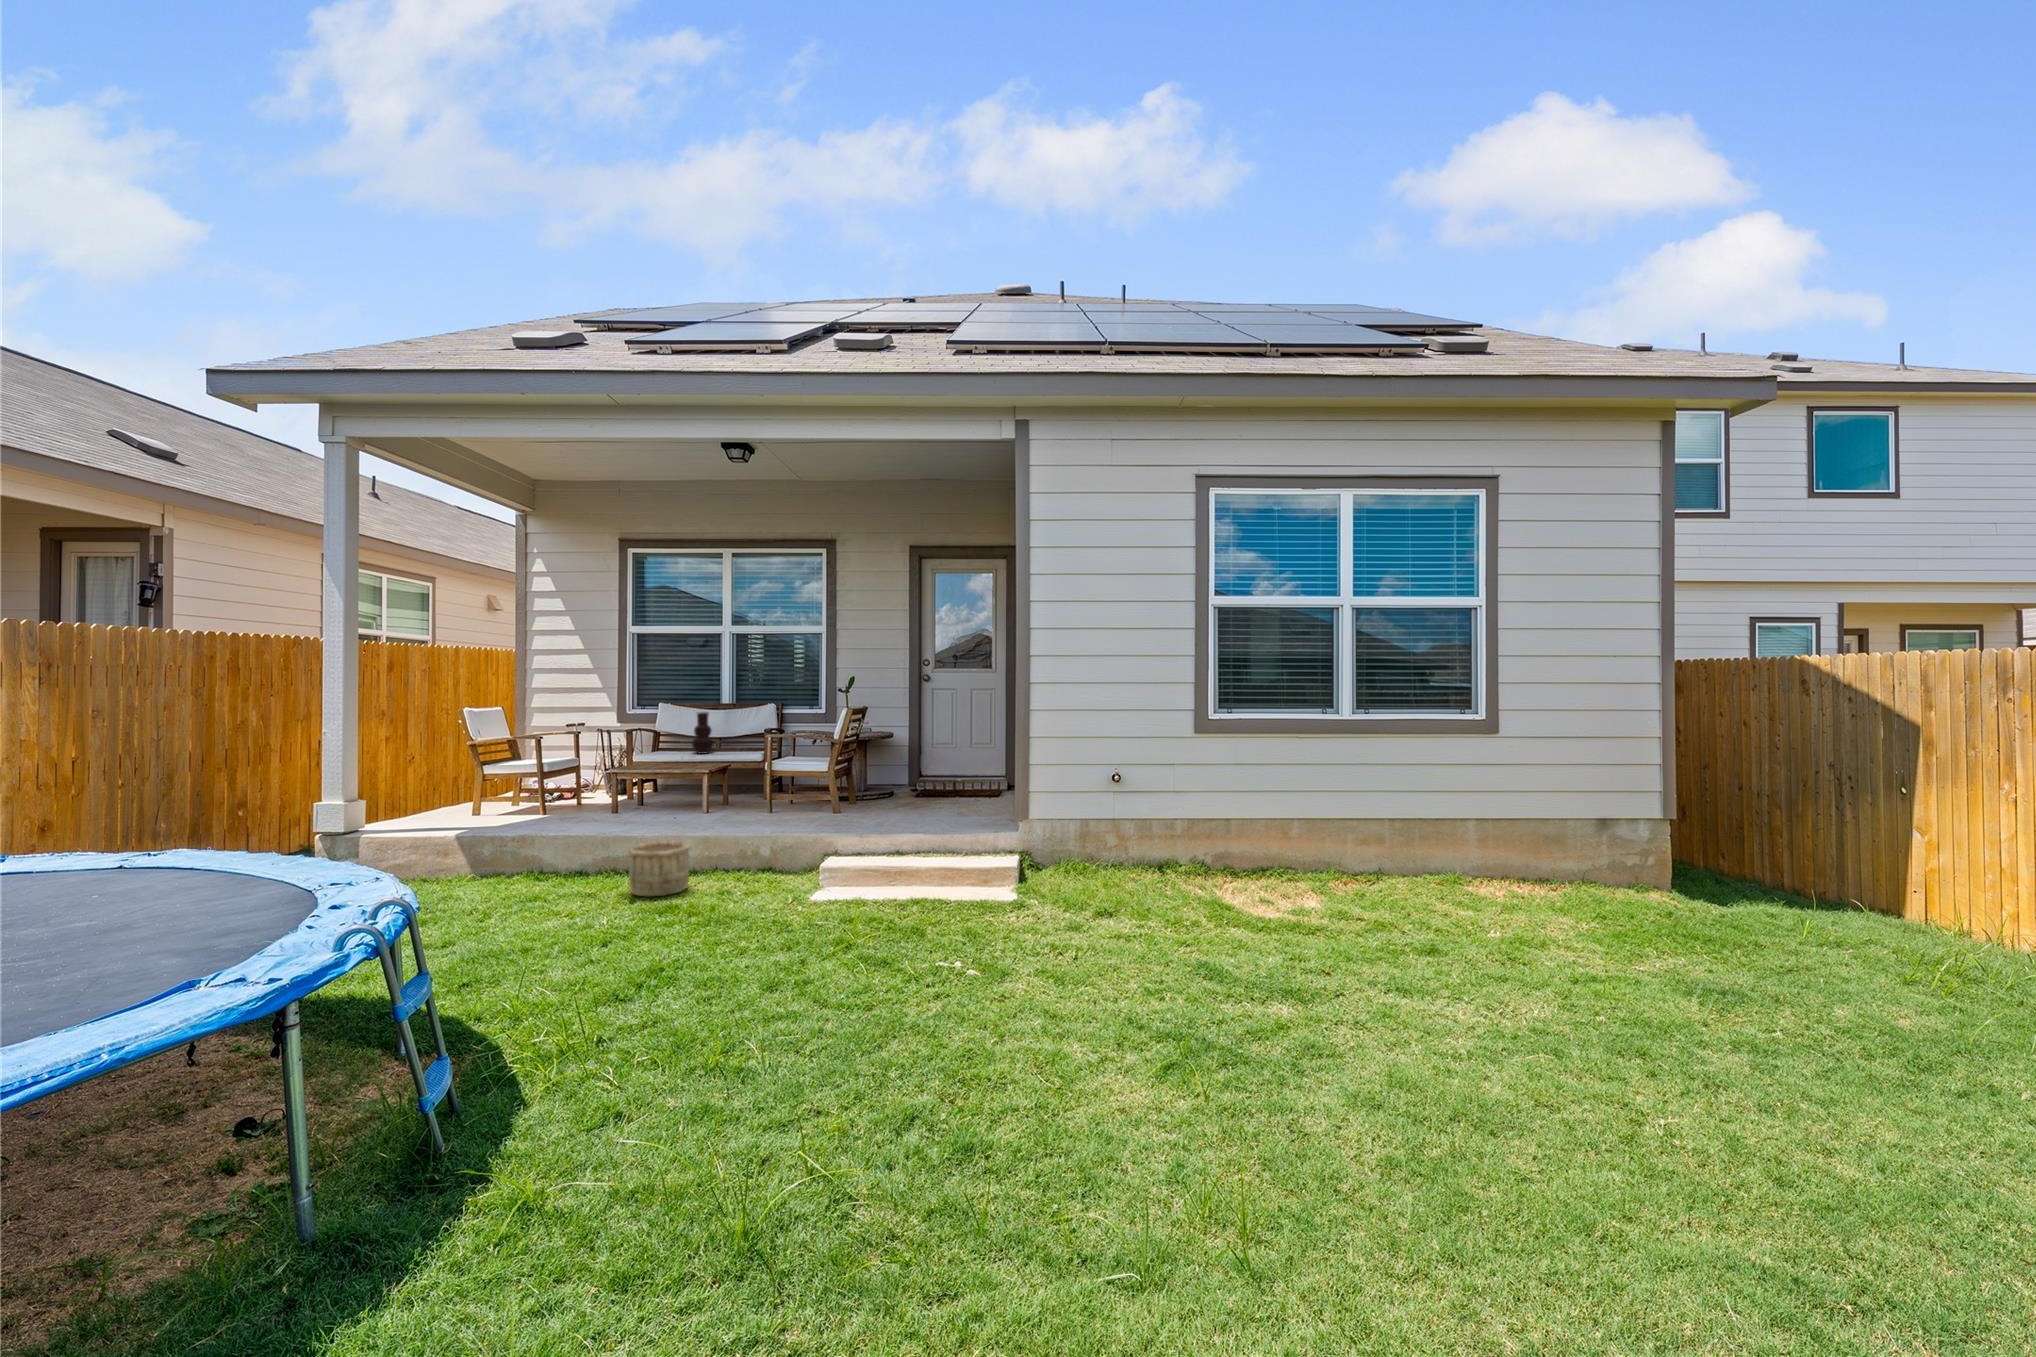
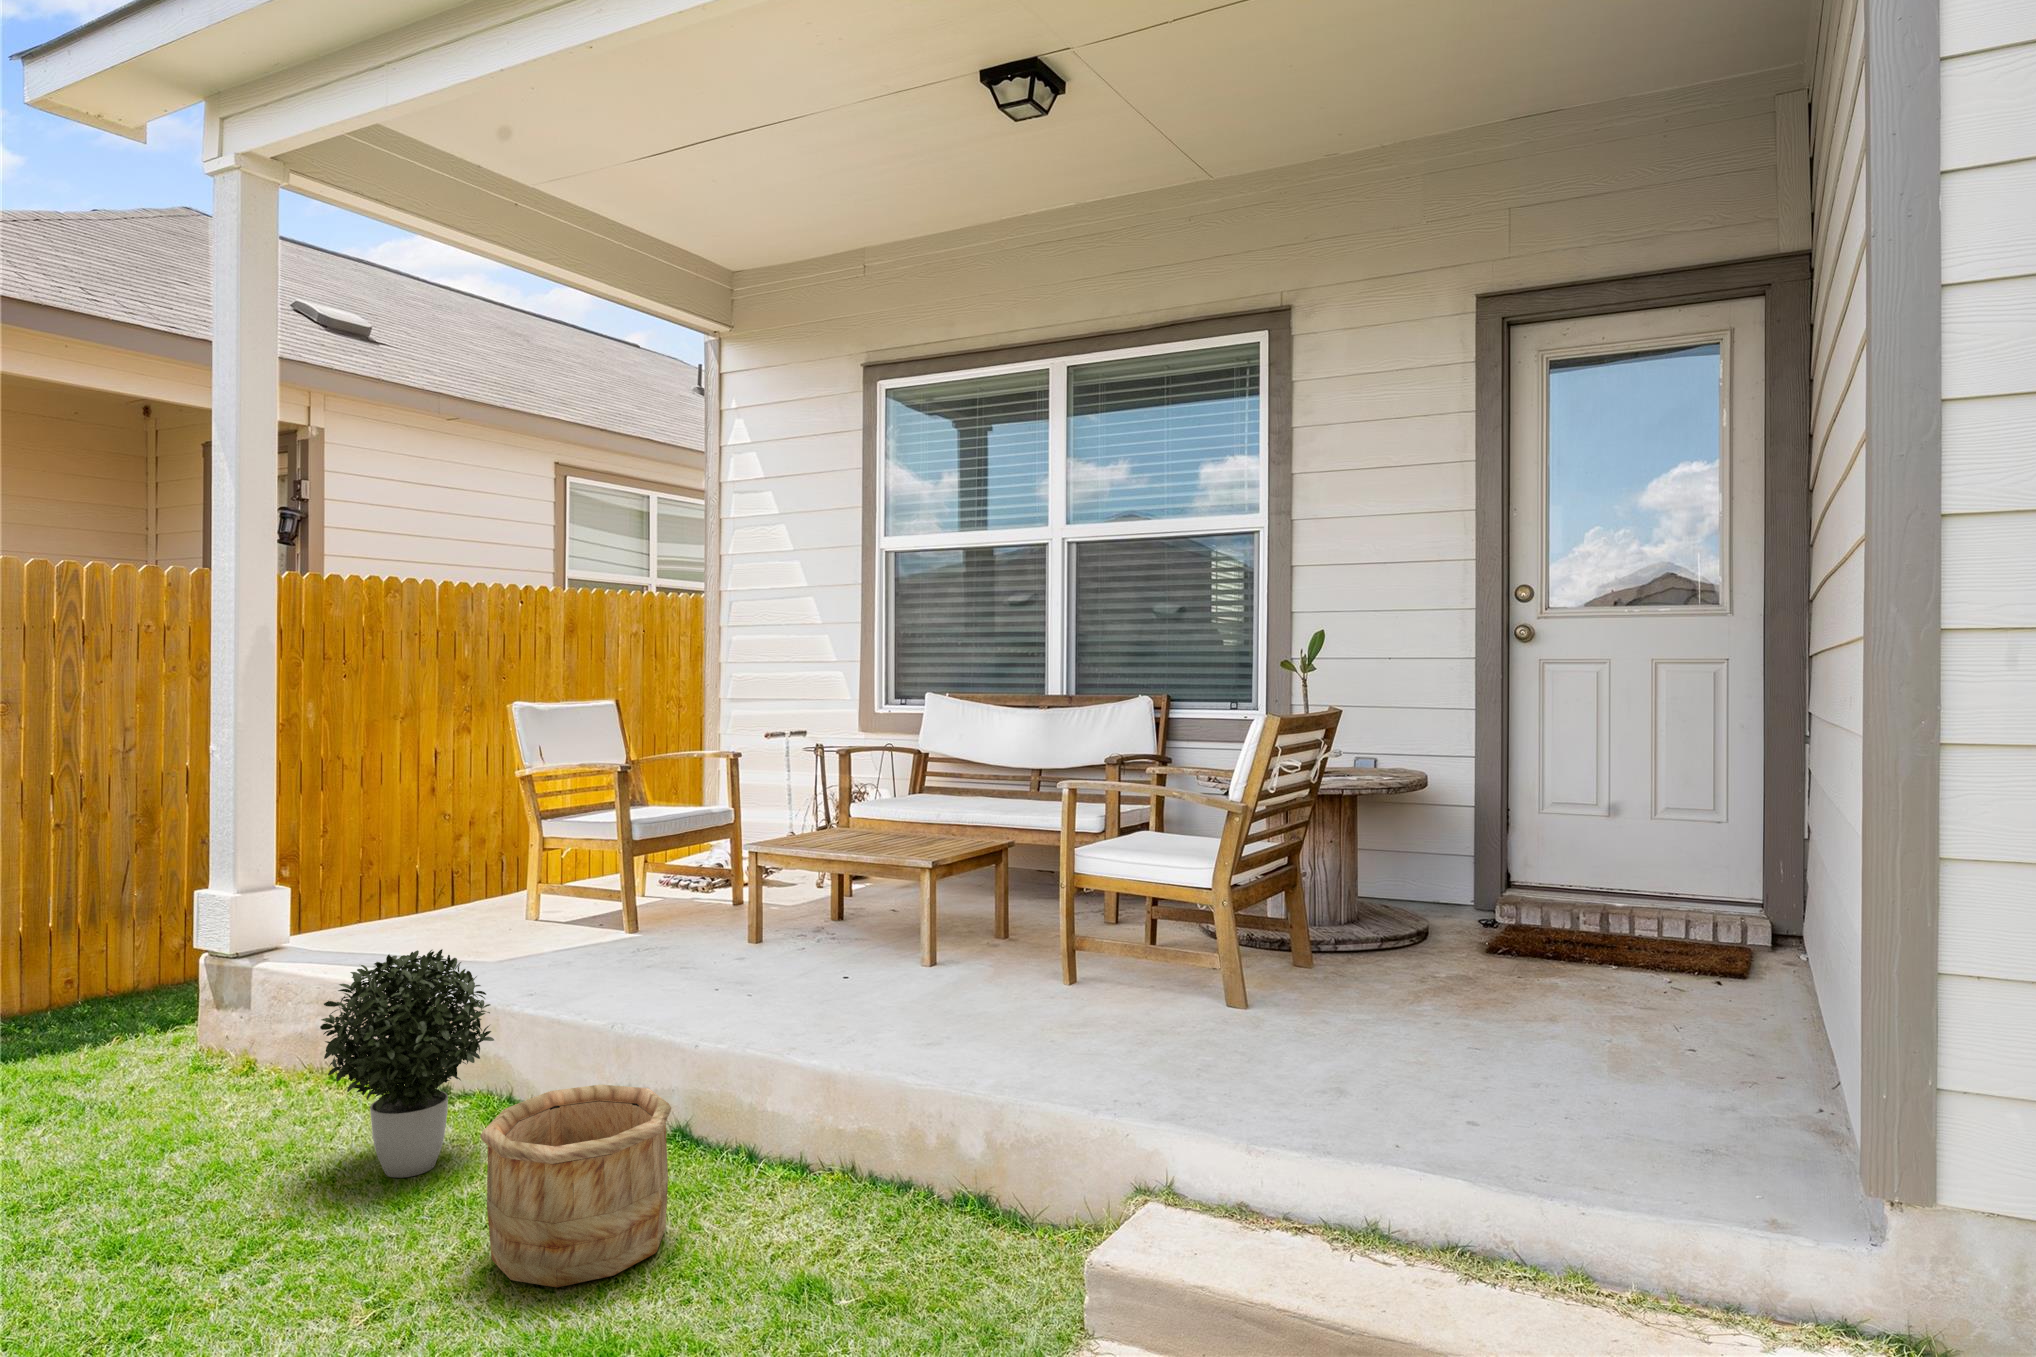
vase: present [692,712,714,754] -> none [960,713,1006,805]
potted plant: none [519,806,585,891] -> present [320,949,494,1178]

